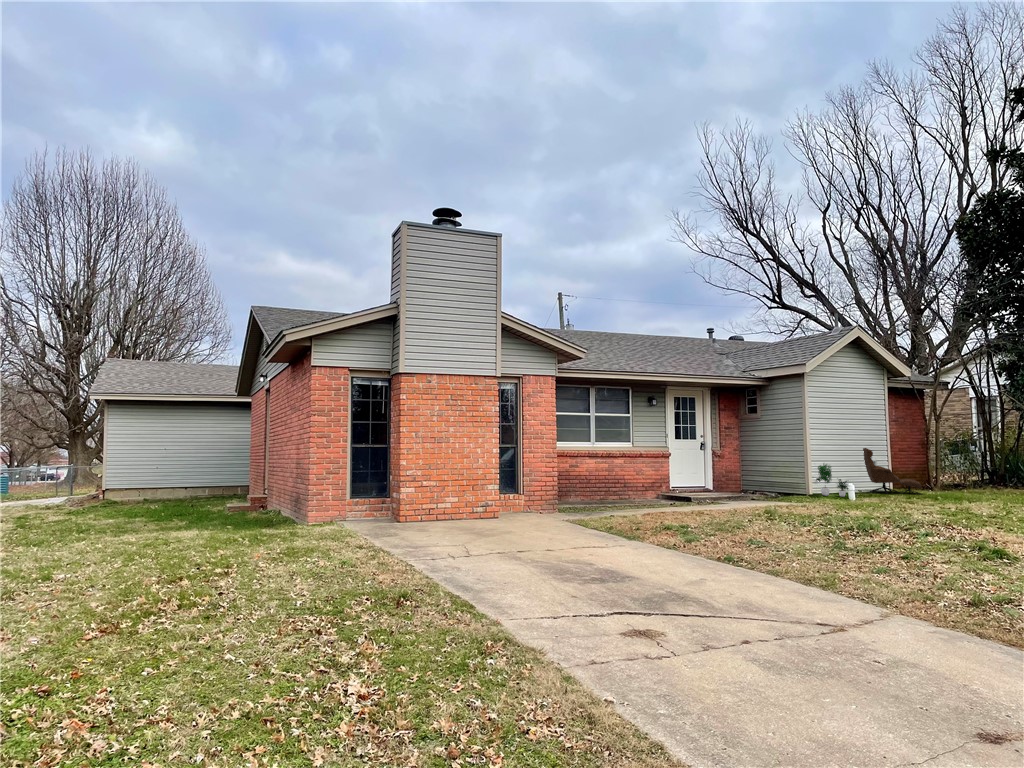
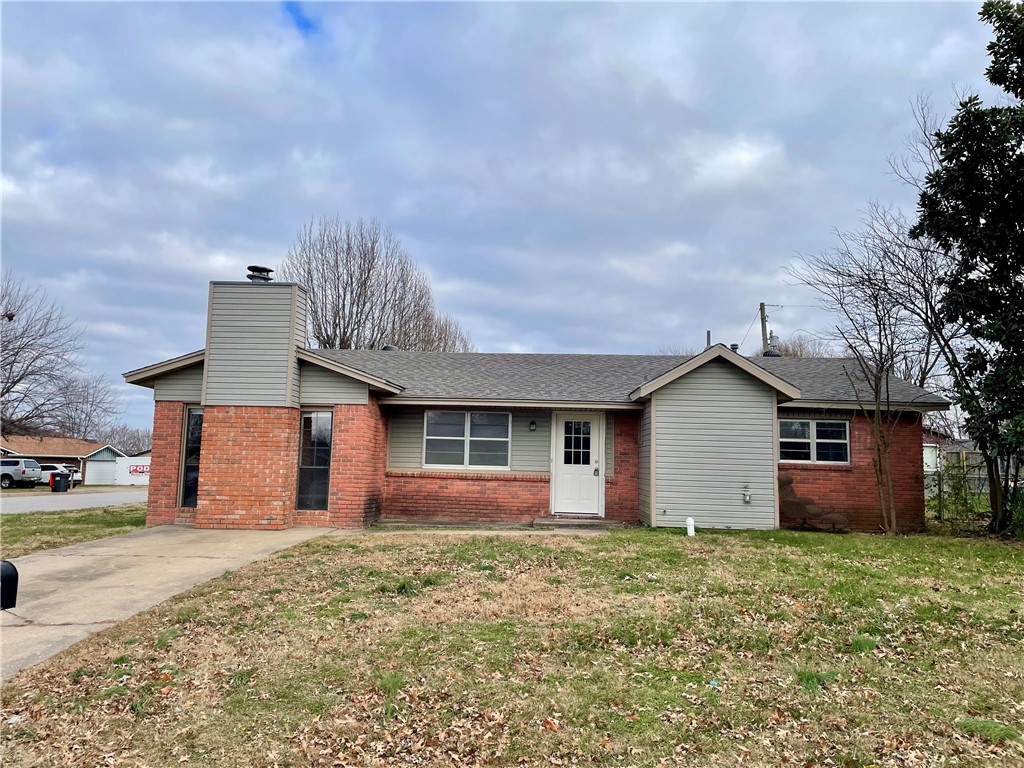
potted plant: present [818,464,849,497] -> none [698,490,732,531]

